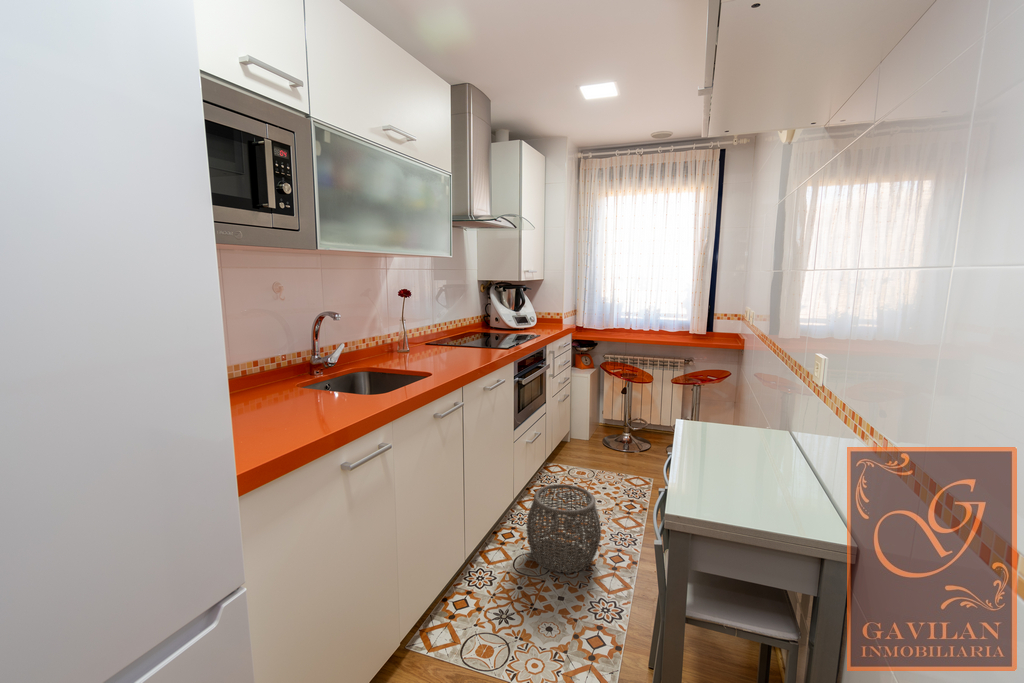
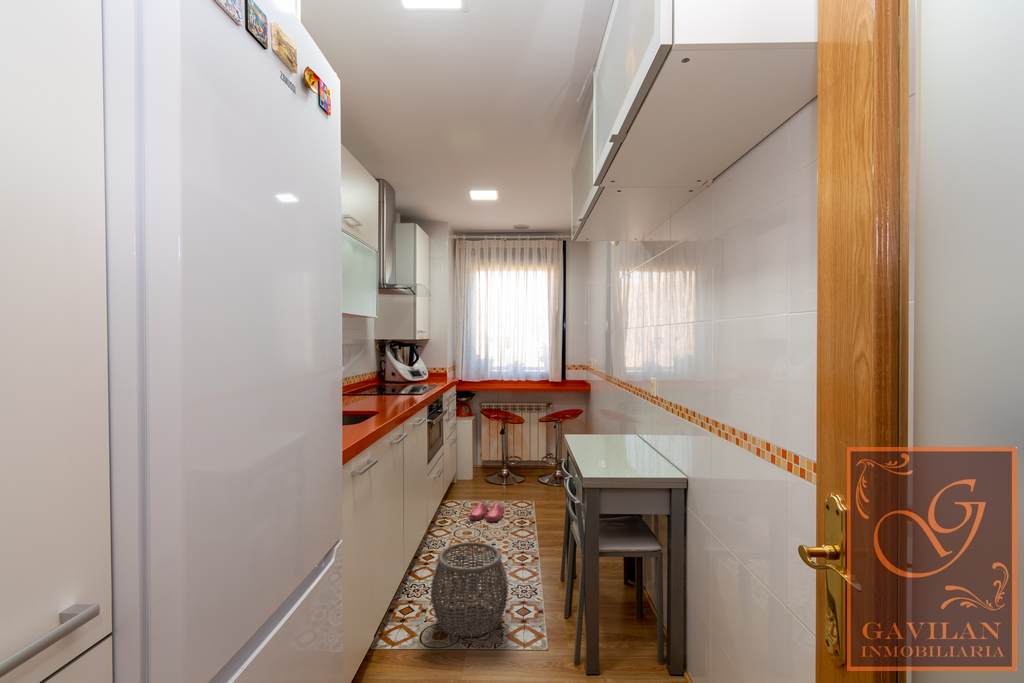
slippers: none [587,446,623,466] -> present [470,502,504,522]

